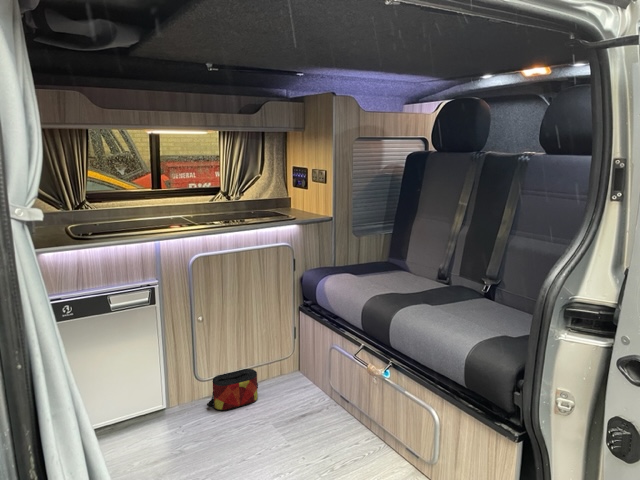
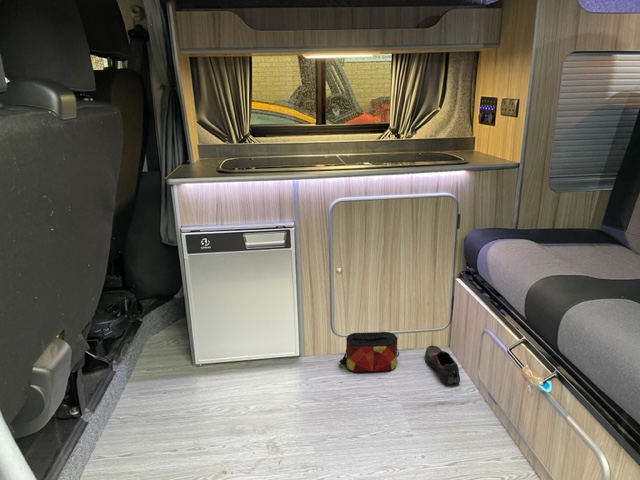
shoe: none [278,373,313,400] -> present [425,345,460,384]

